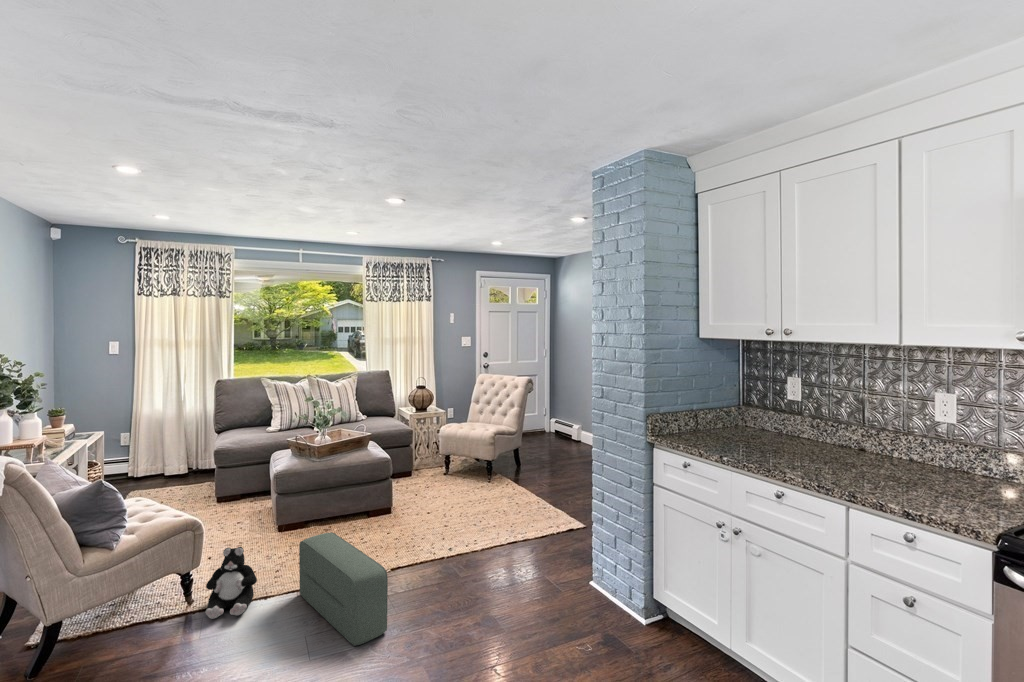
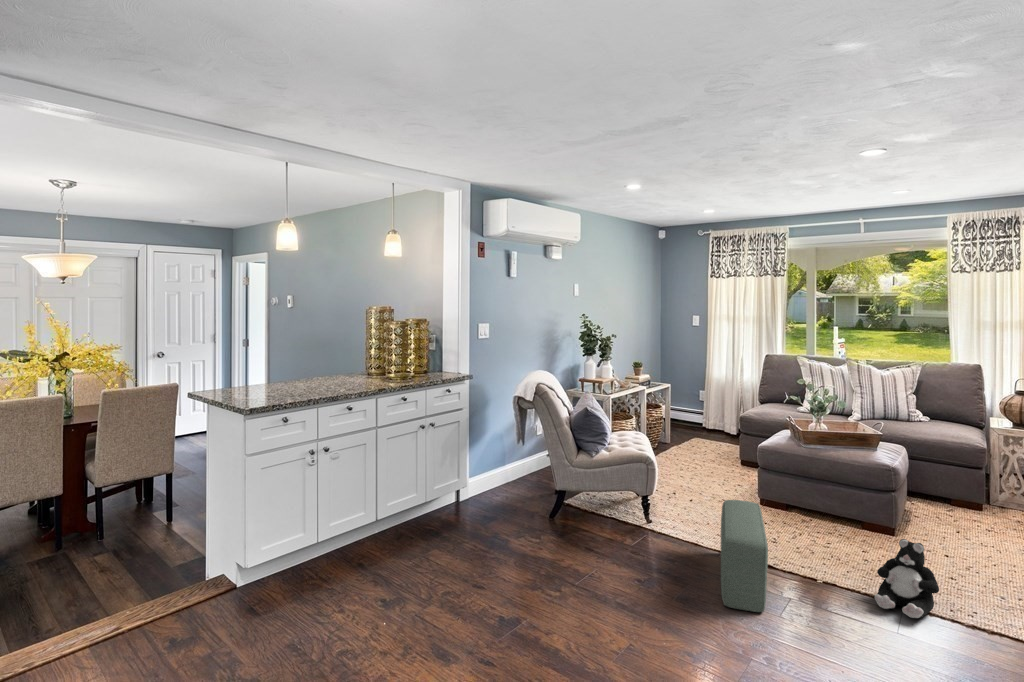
plush toy: present [205,547,257,619] -> present [875,539,939,618]

